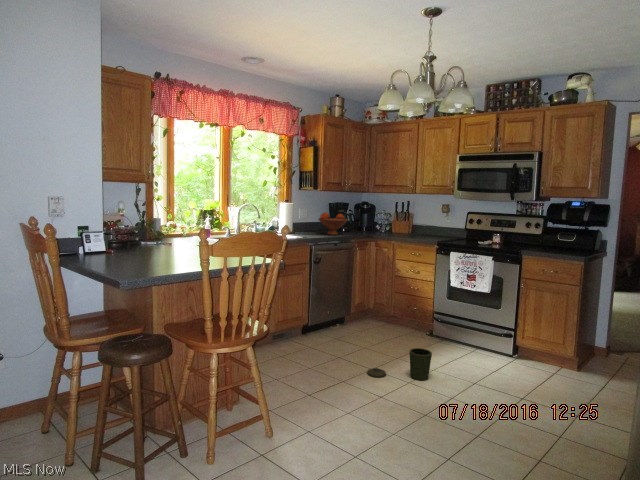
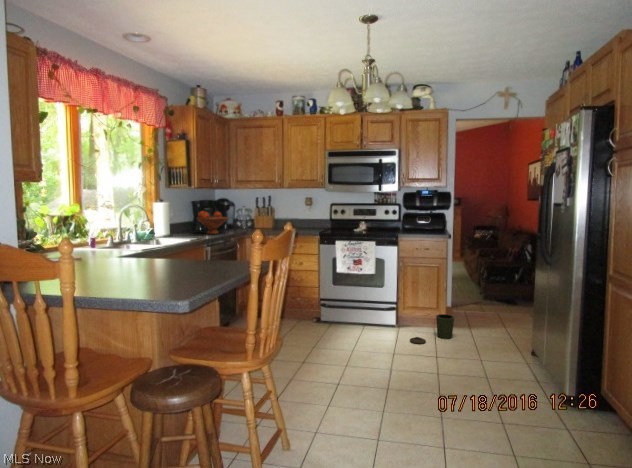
trash can: present [367,348,432,381] -> present [410,314,454,344]

